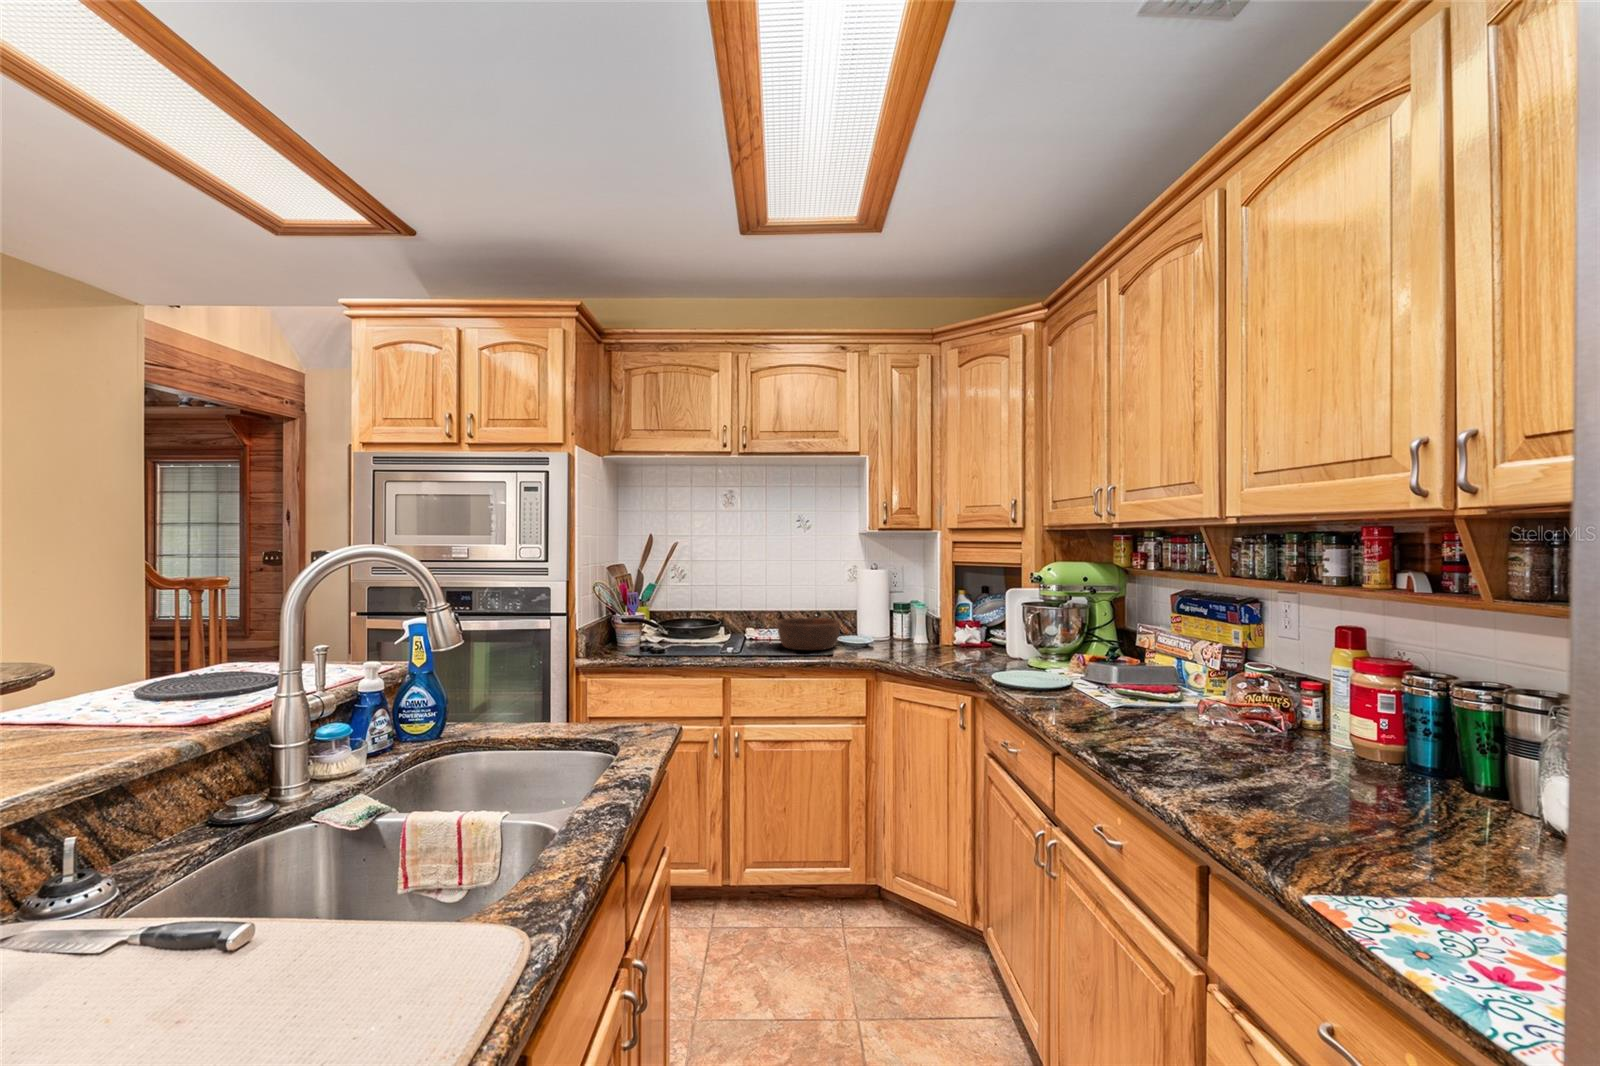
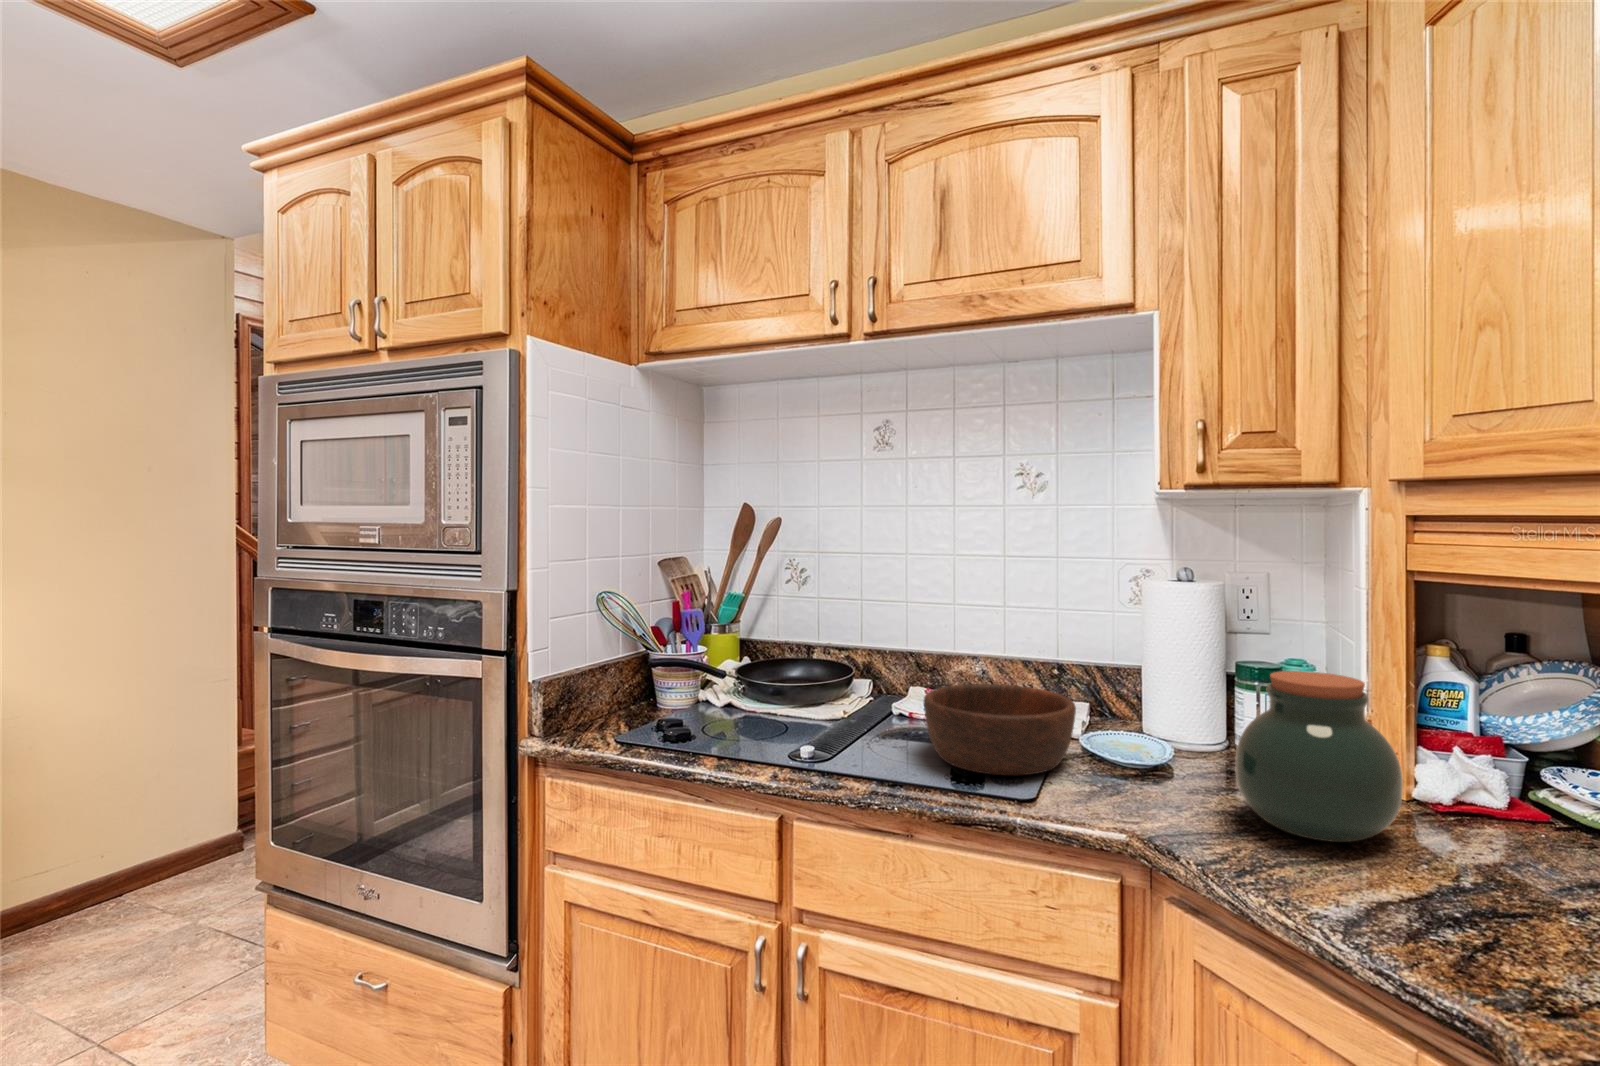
jar: none [901,599,951,655] -> present [1236,671,1403,842]

